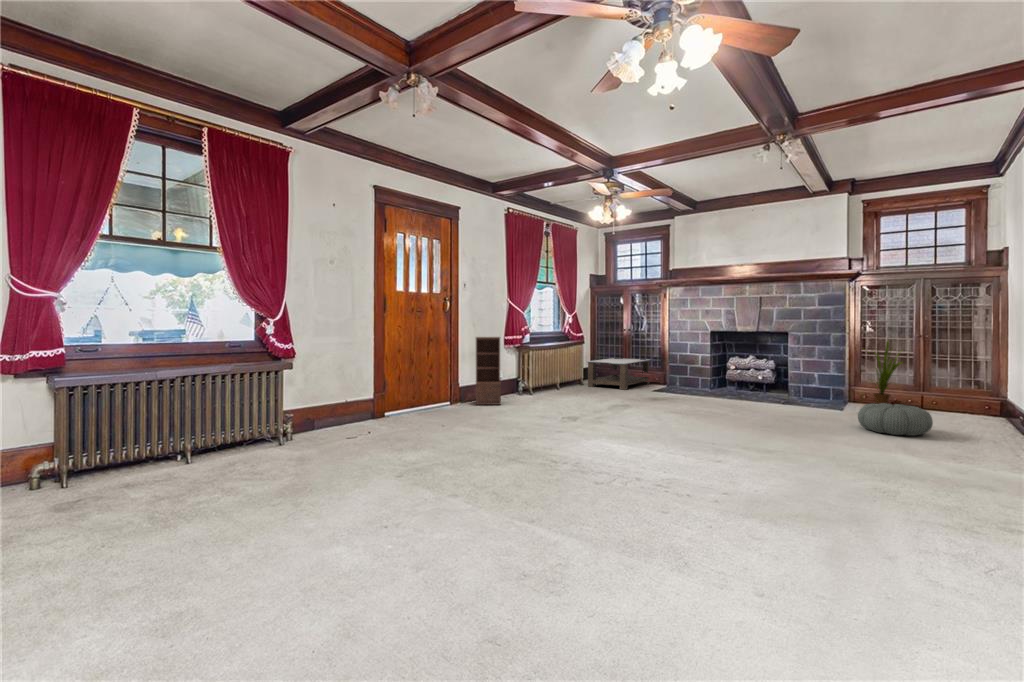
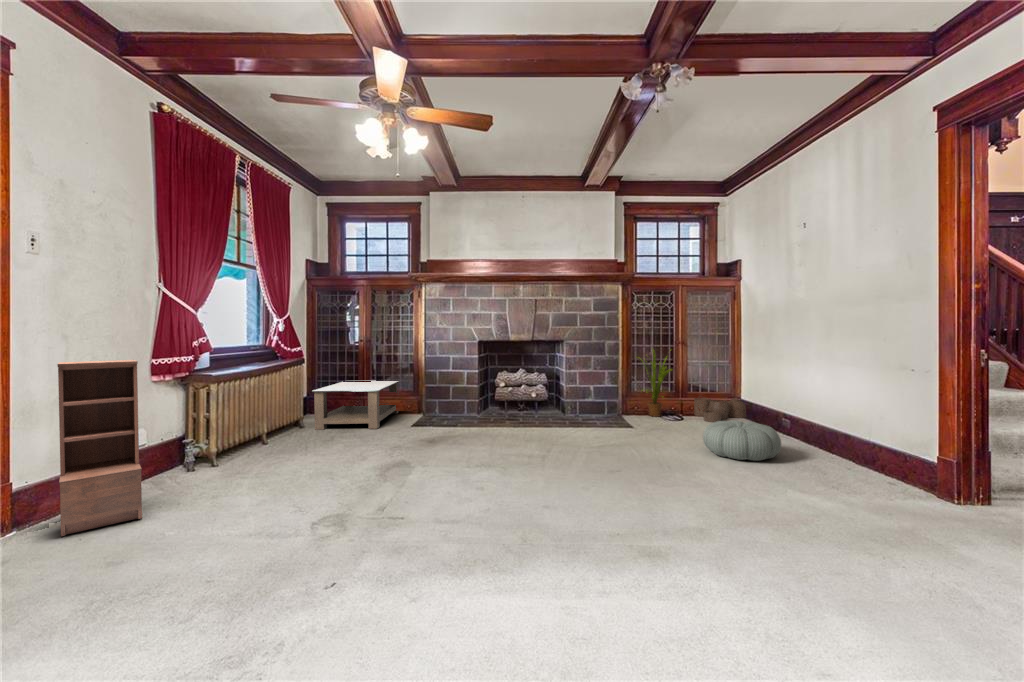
woven basket: none [931,391,1001,418] -> present [694,398,746,422]

